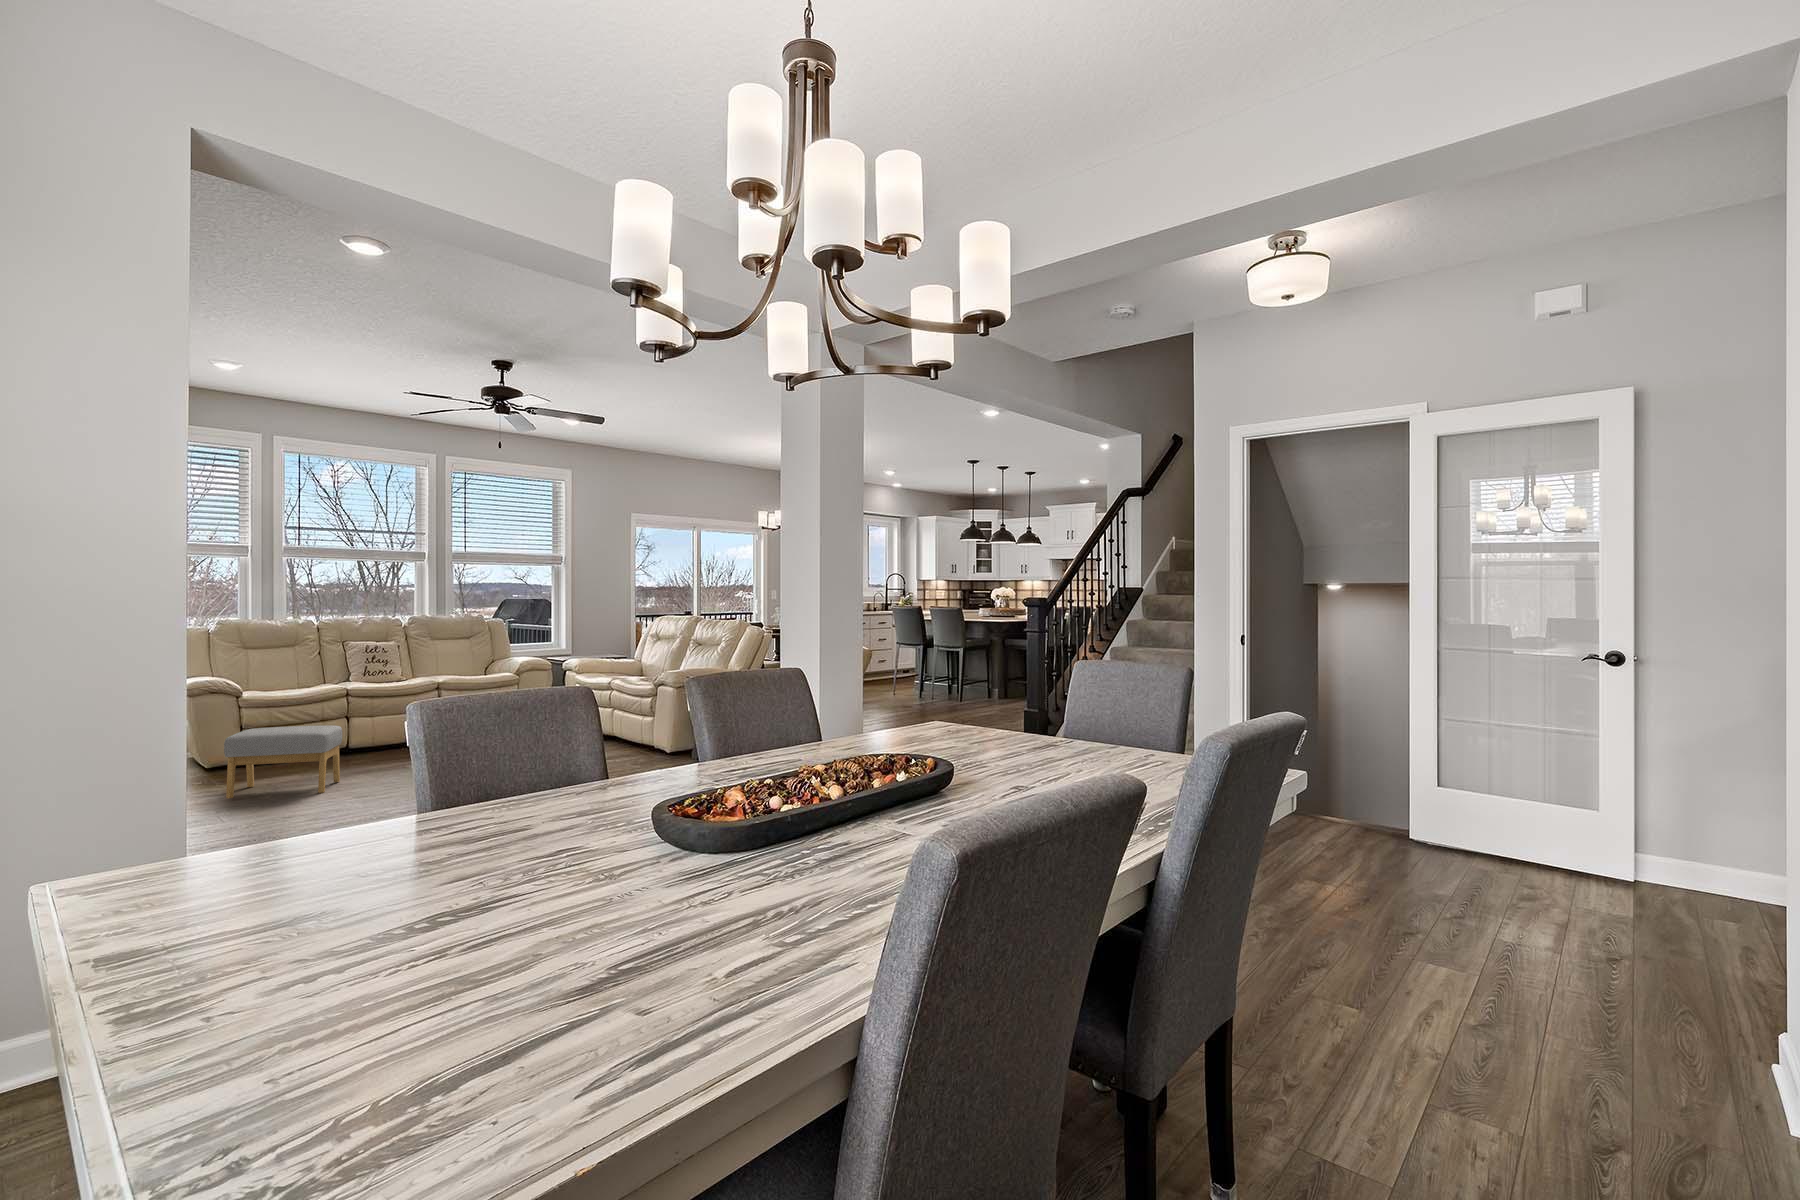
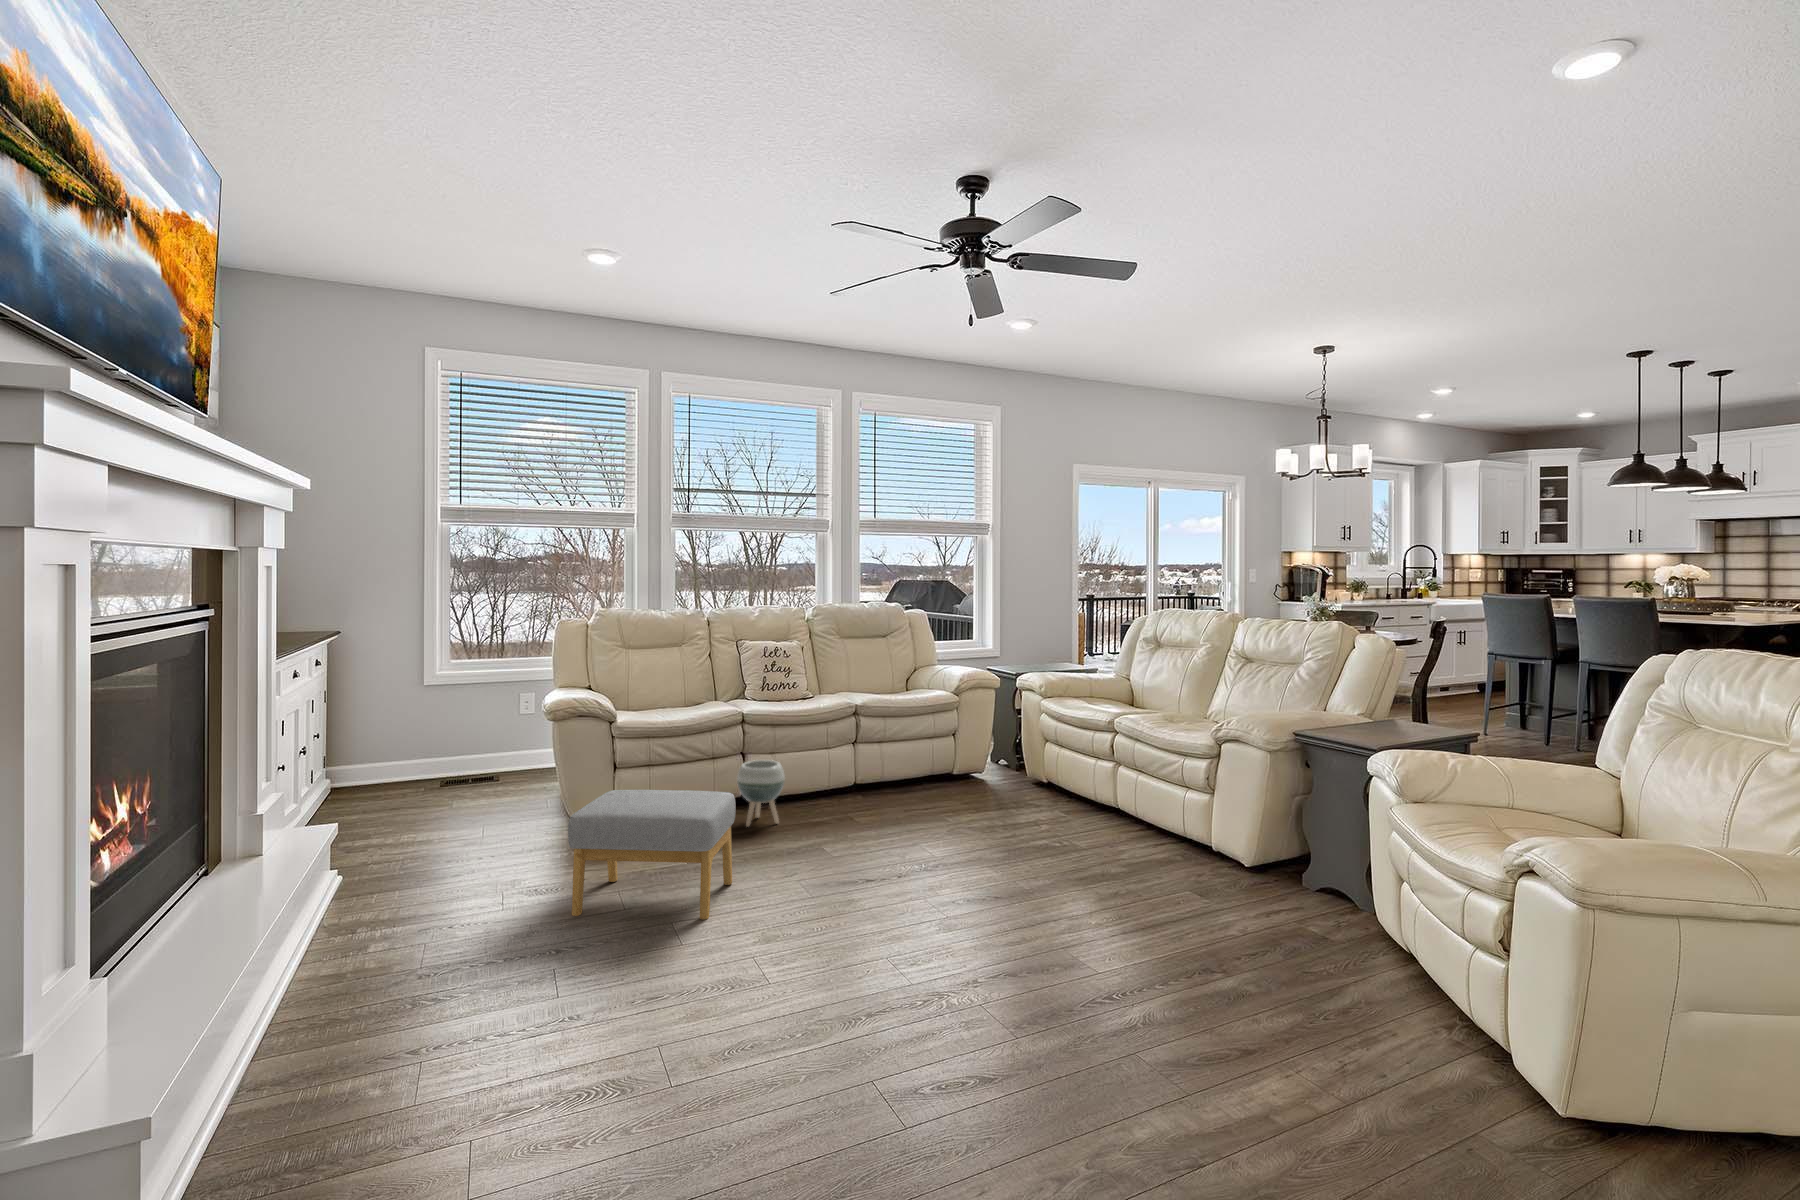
planter: none [342,720,380,763] -> present [737,760,785,827]

